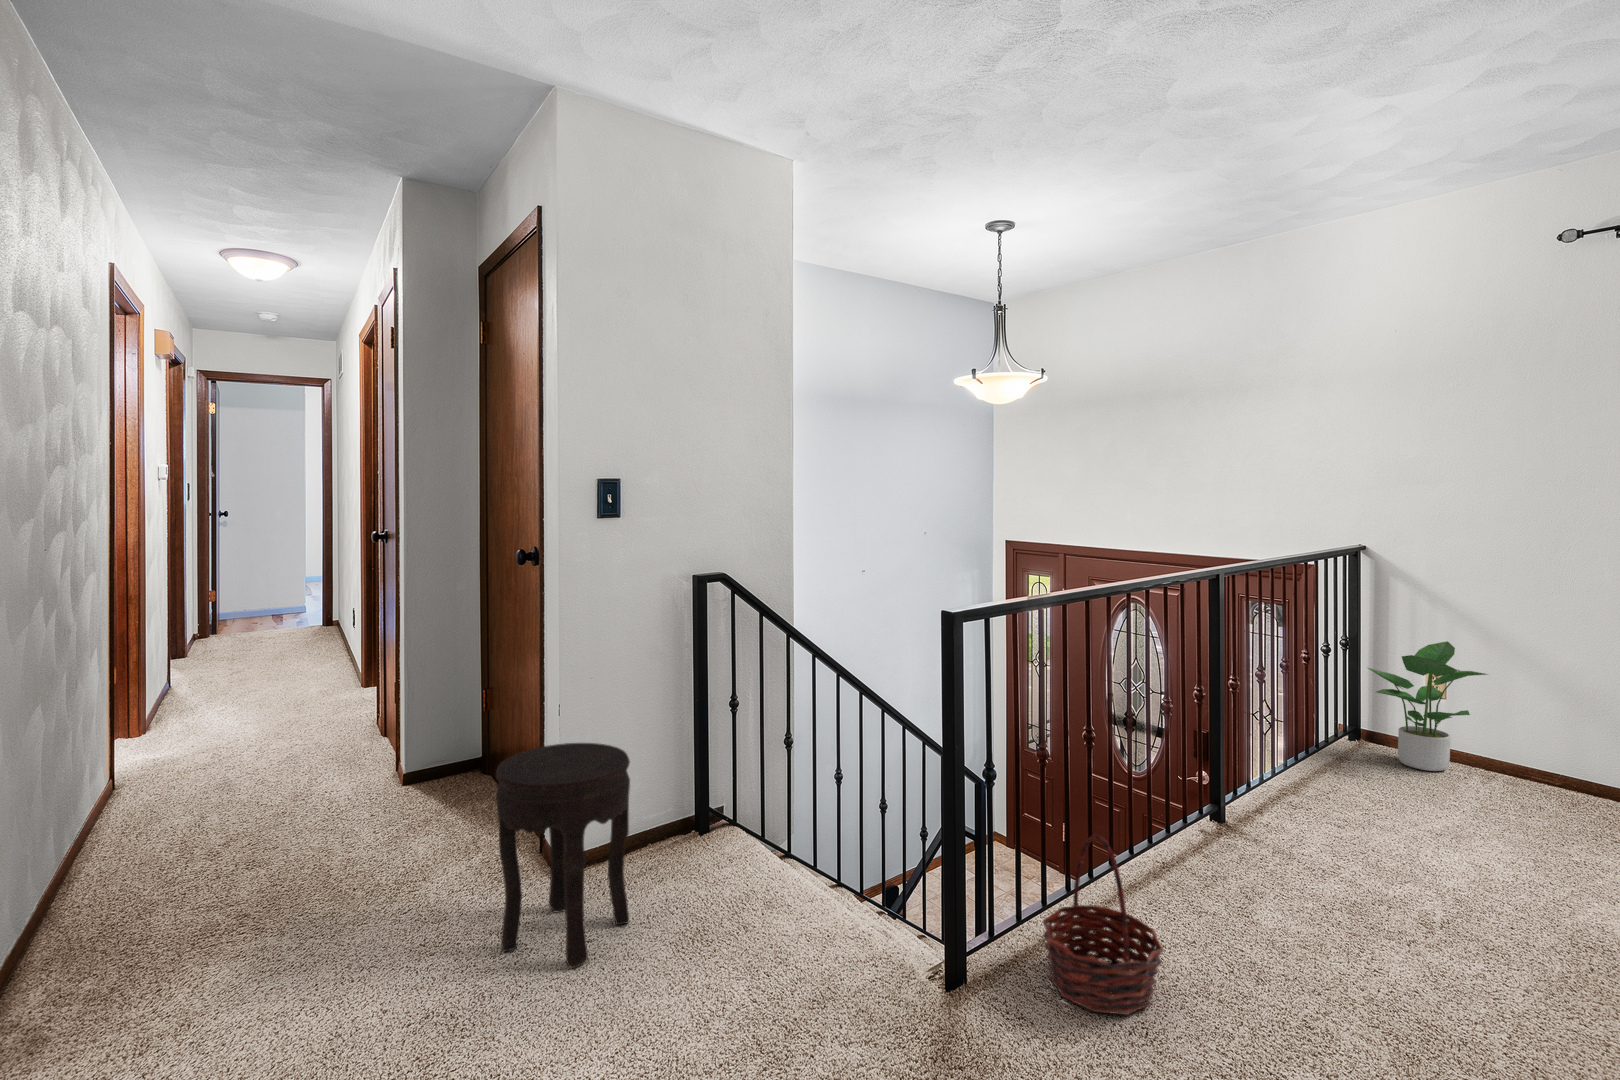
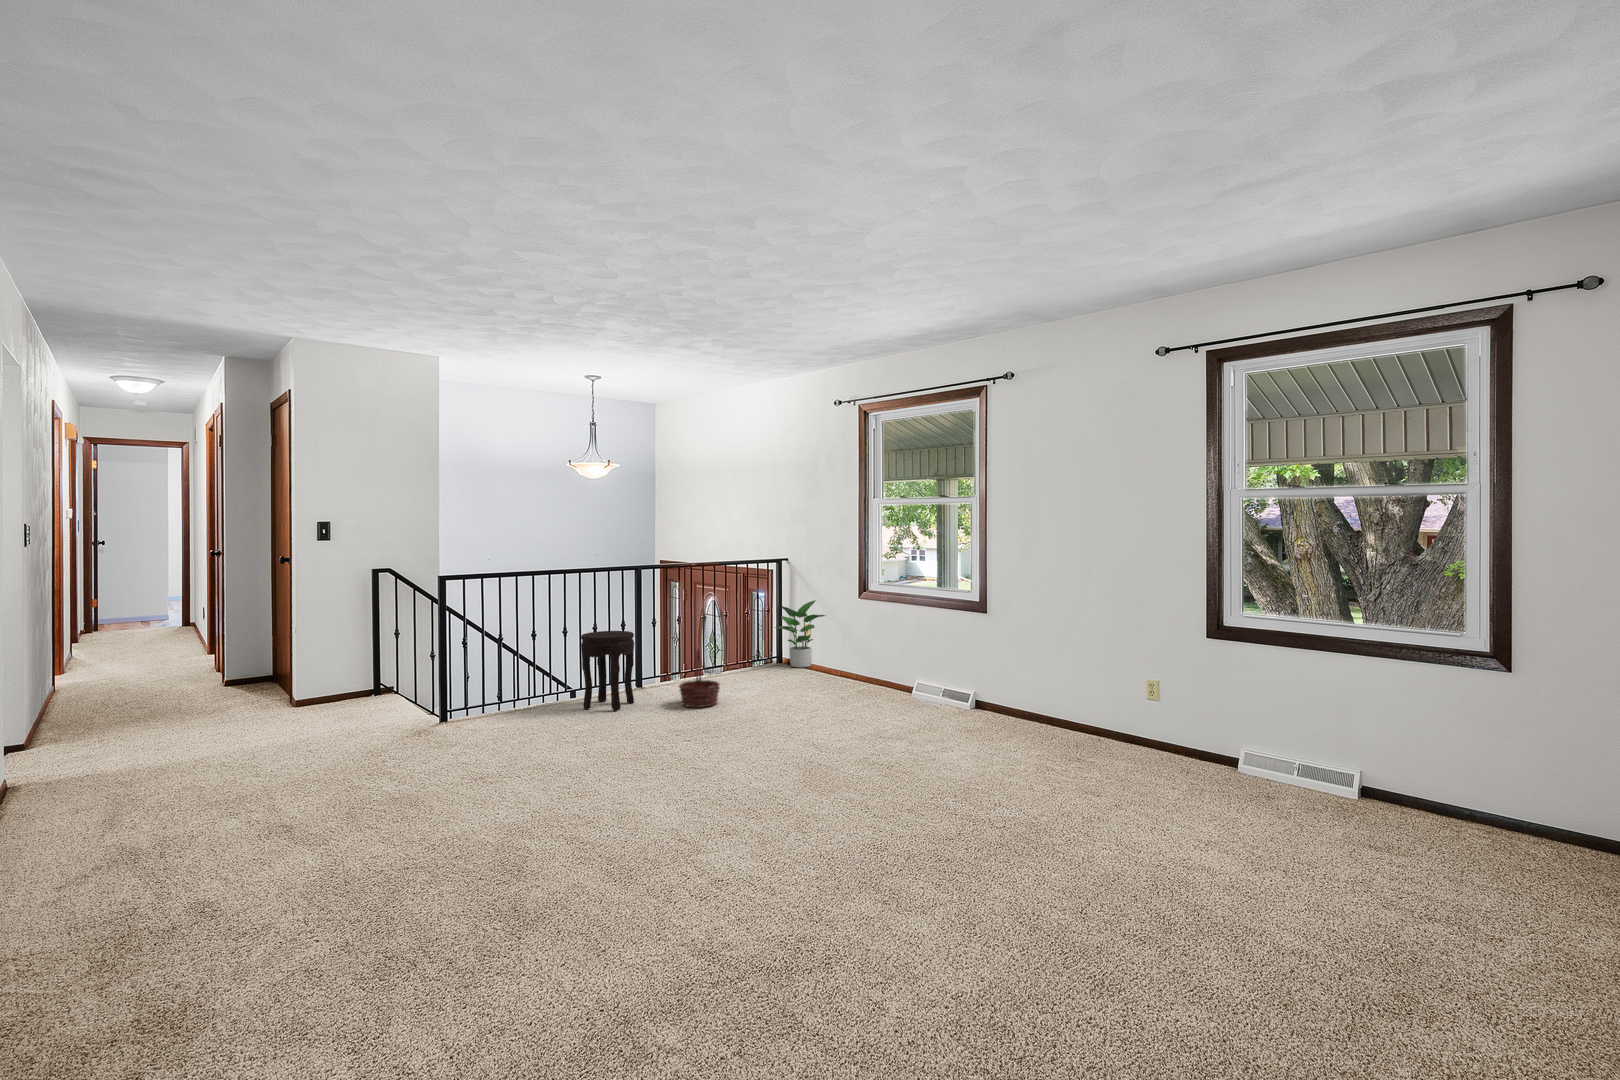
side table: present [496,743,630,968] -> present [581,631,634,711]
basket: present [1043,835,1164,1015] -> present [679,649,720,707]

